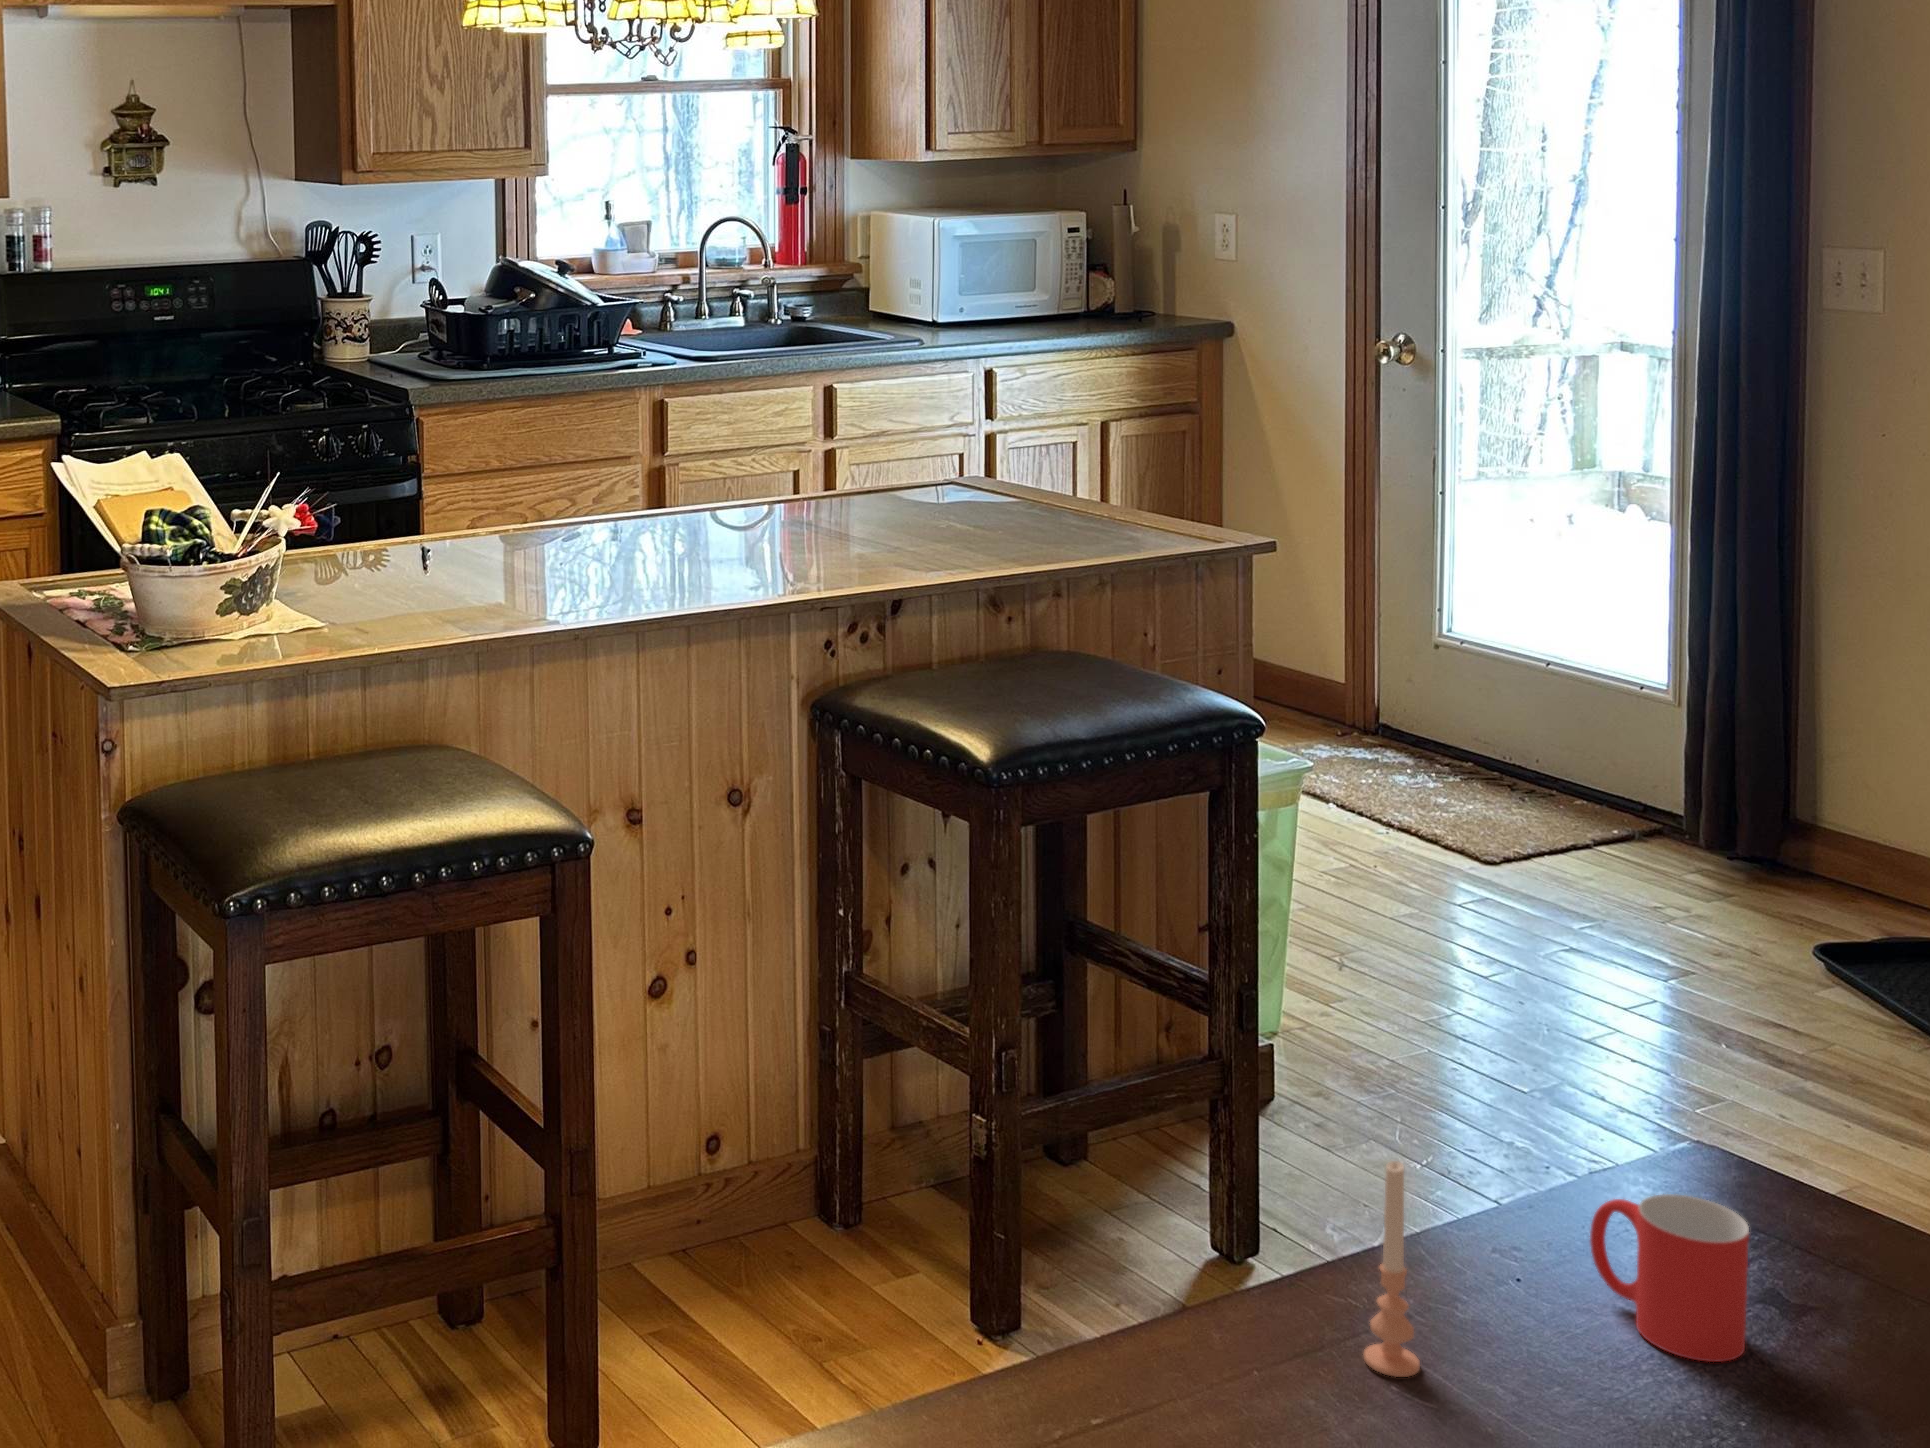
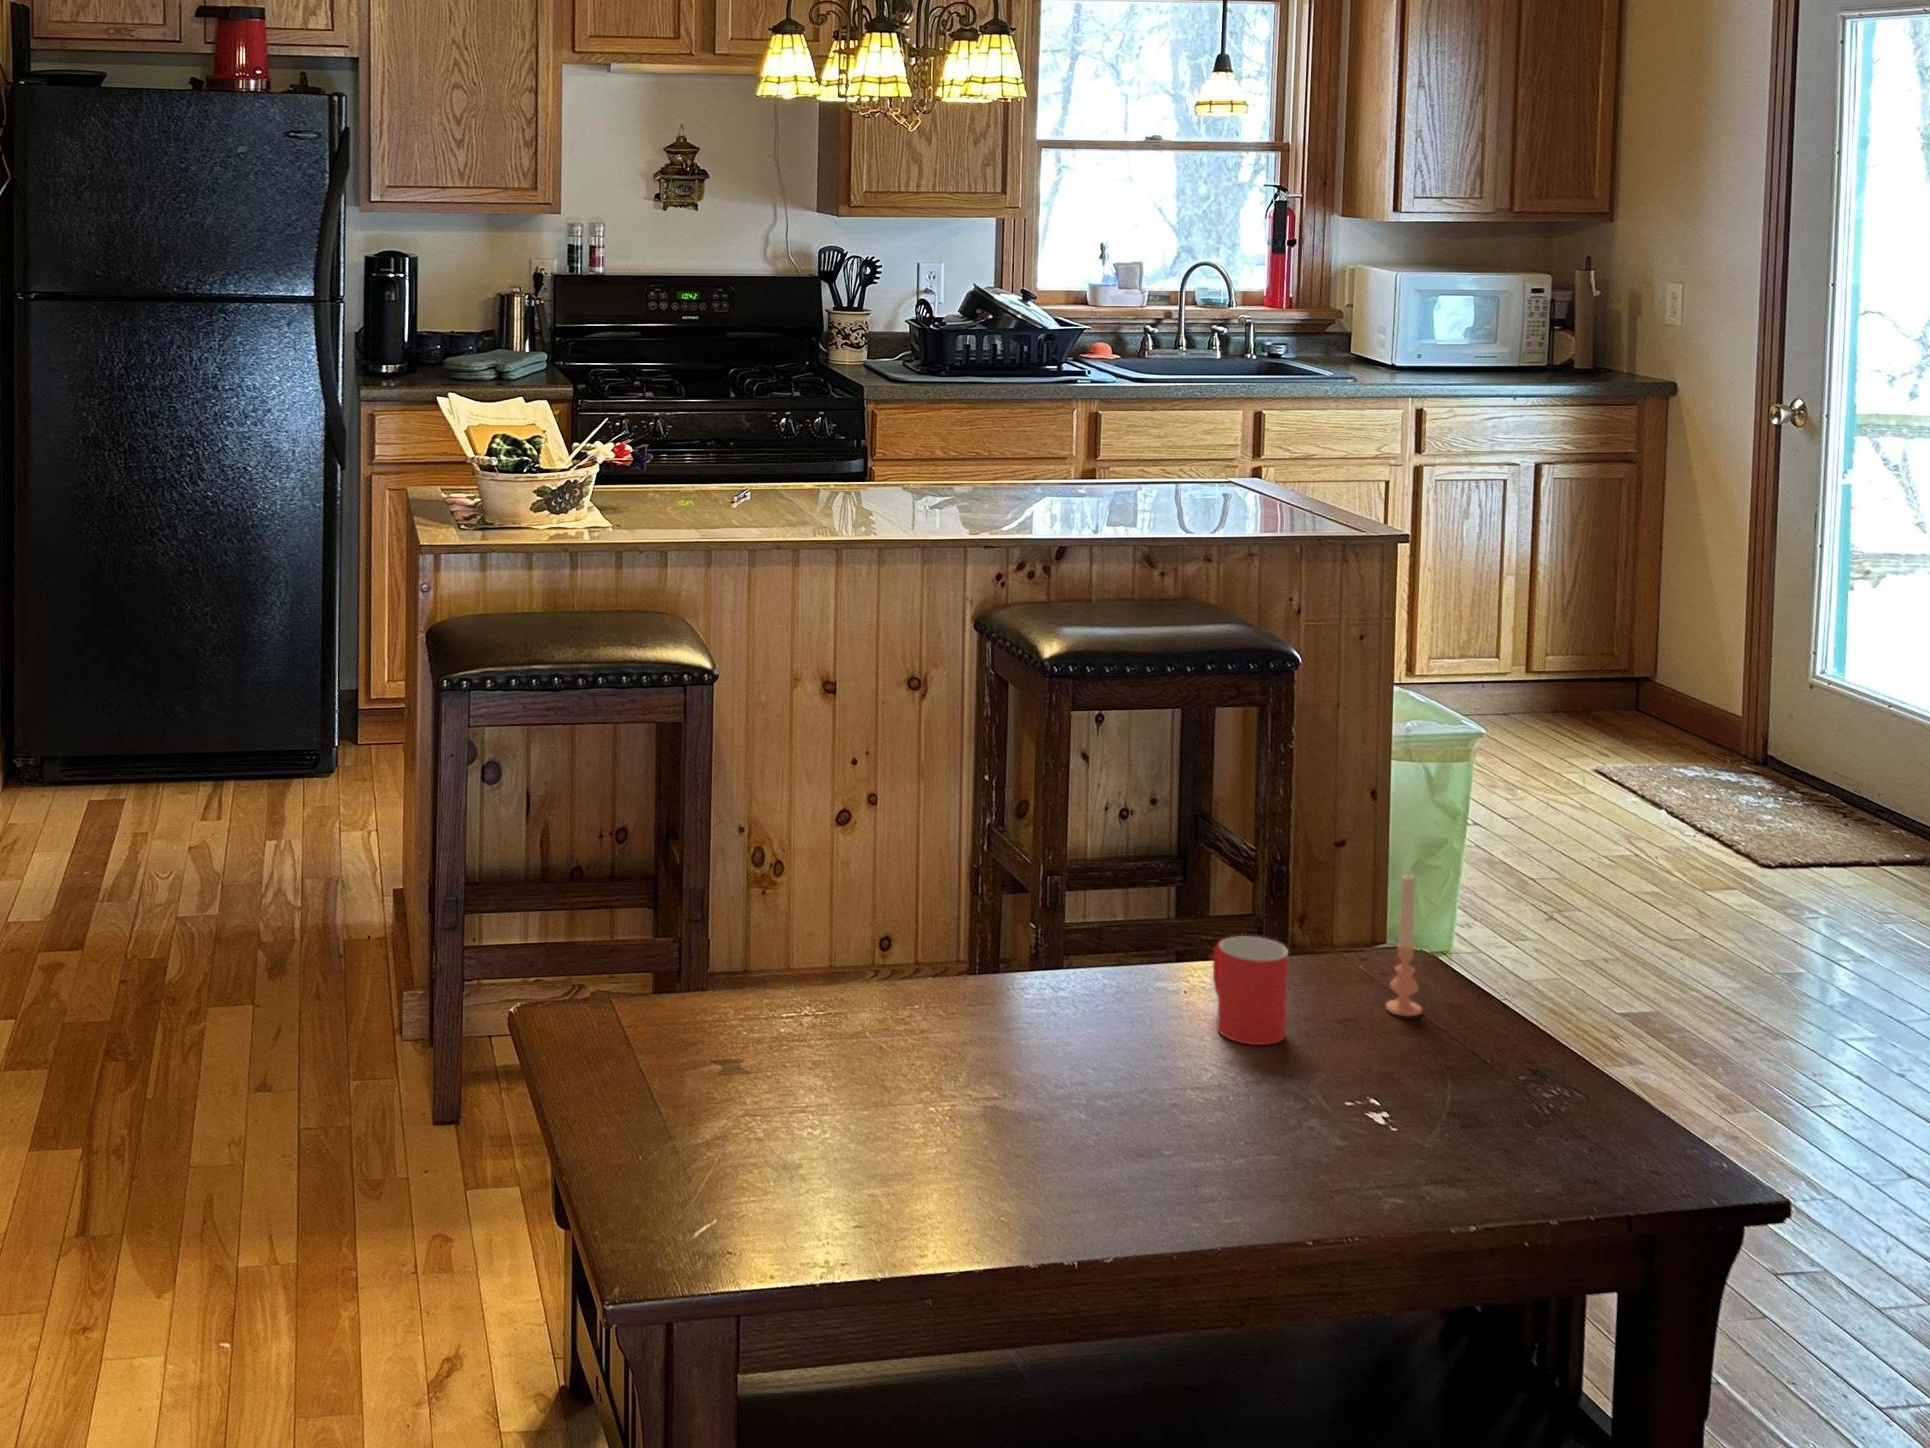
candle: present [1364,1161,1420,1377] -> present [1386,874,1422,1016]

